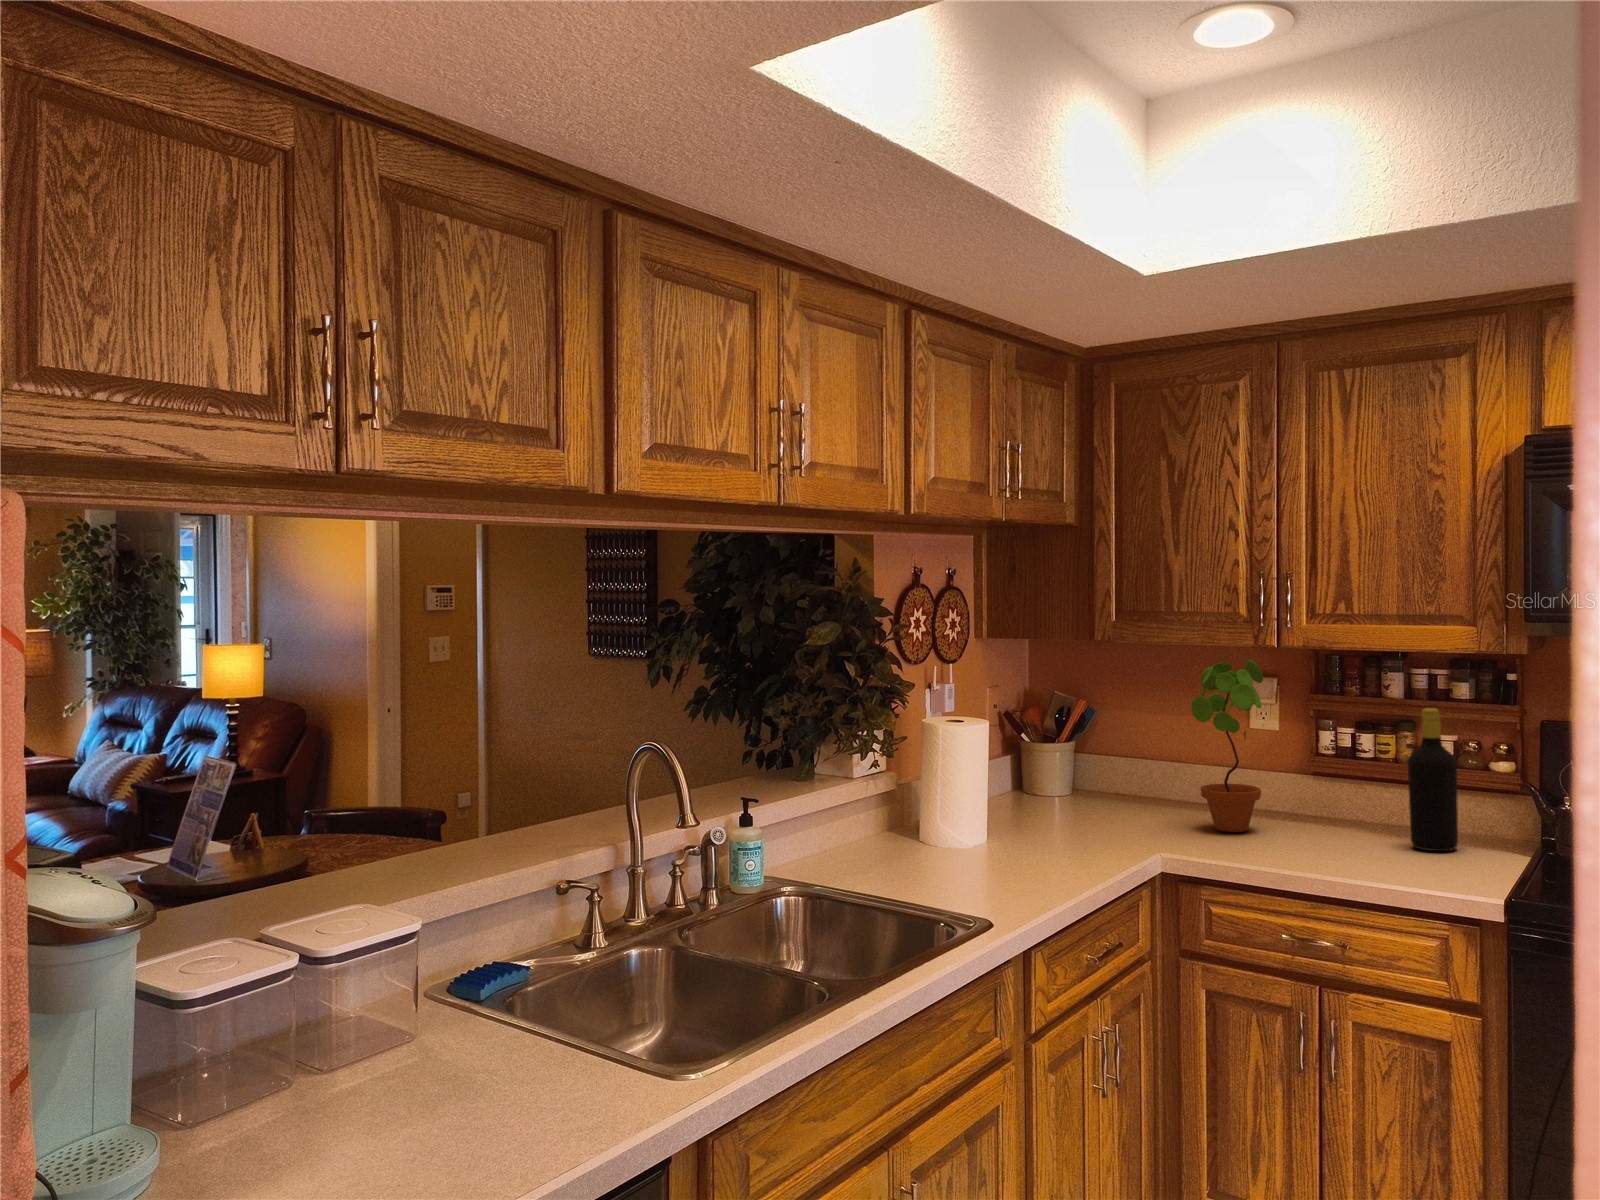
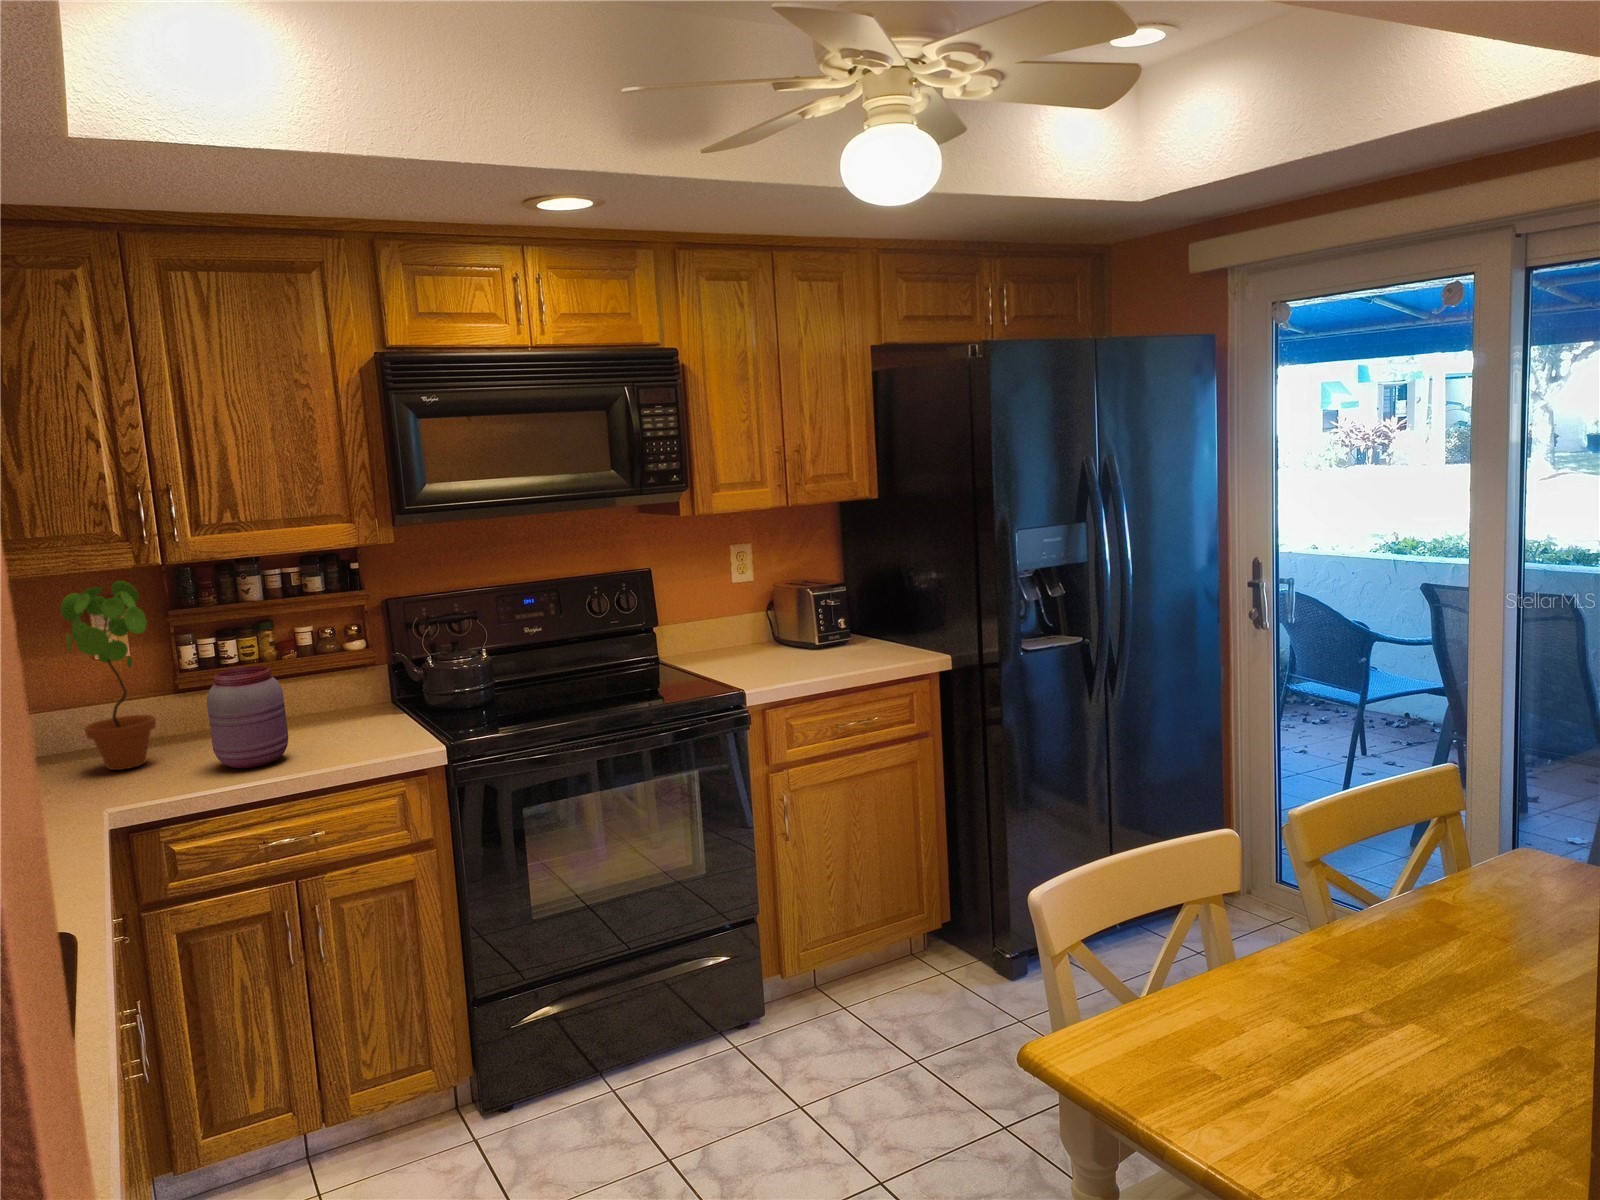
bottle: present [1408,708,1458,851] -> none [301,603,349,732]
jar: none [1273,758,1351,861] -> present [207,666,288,768]

